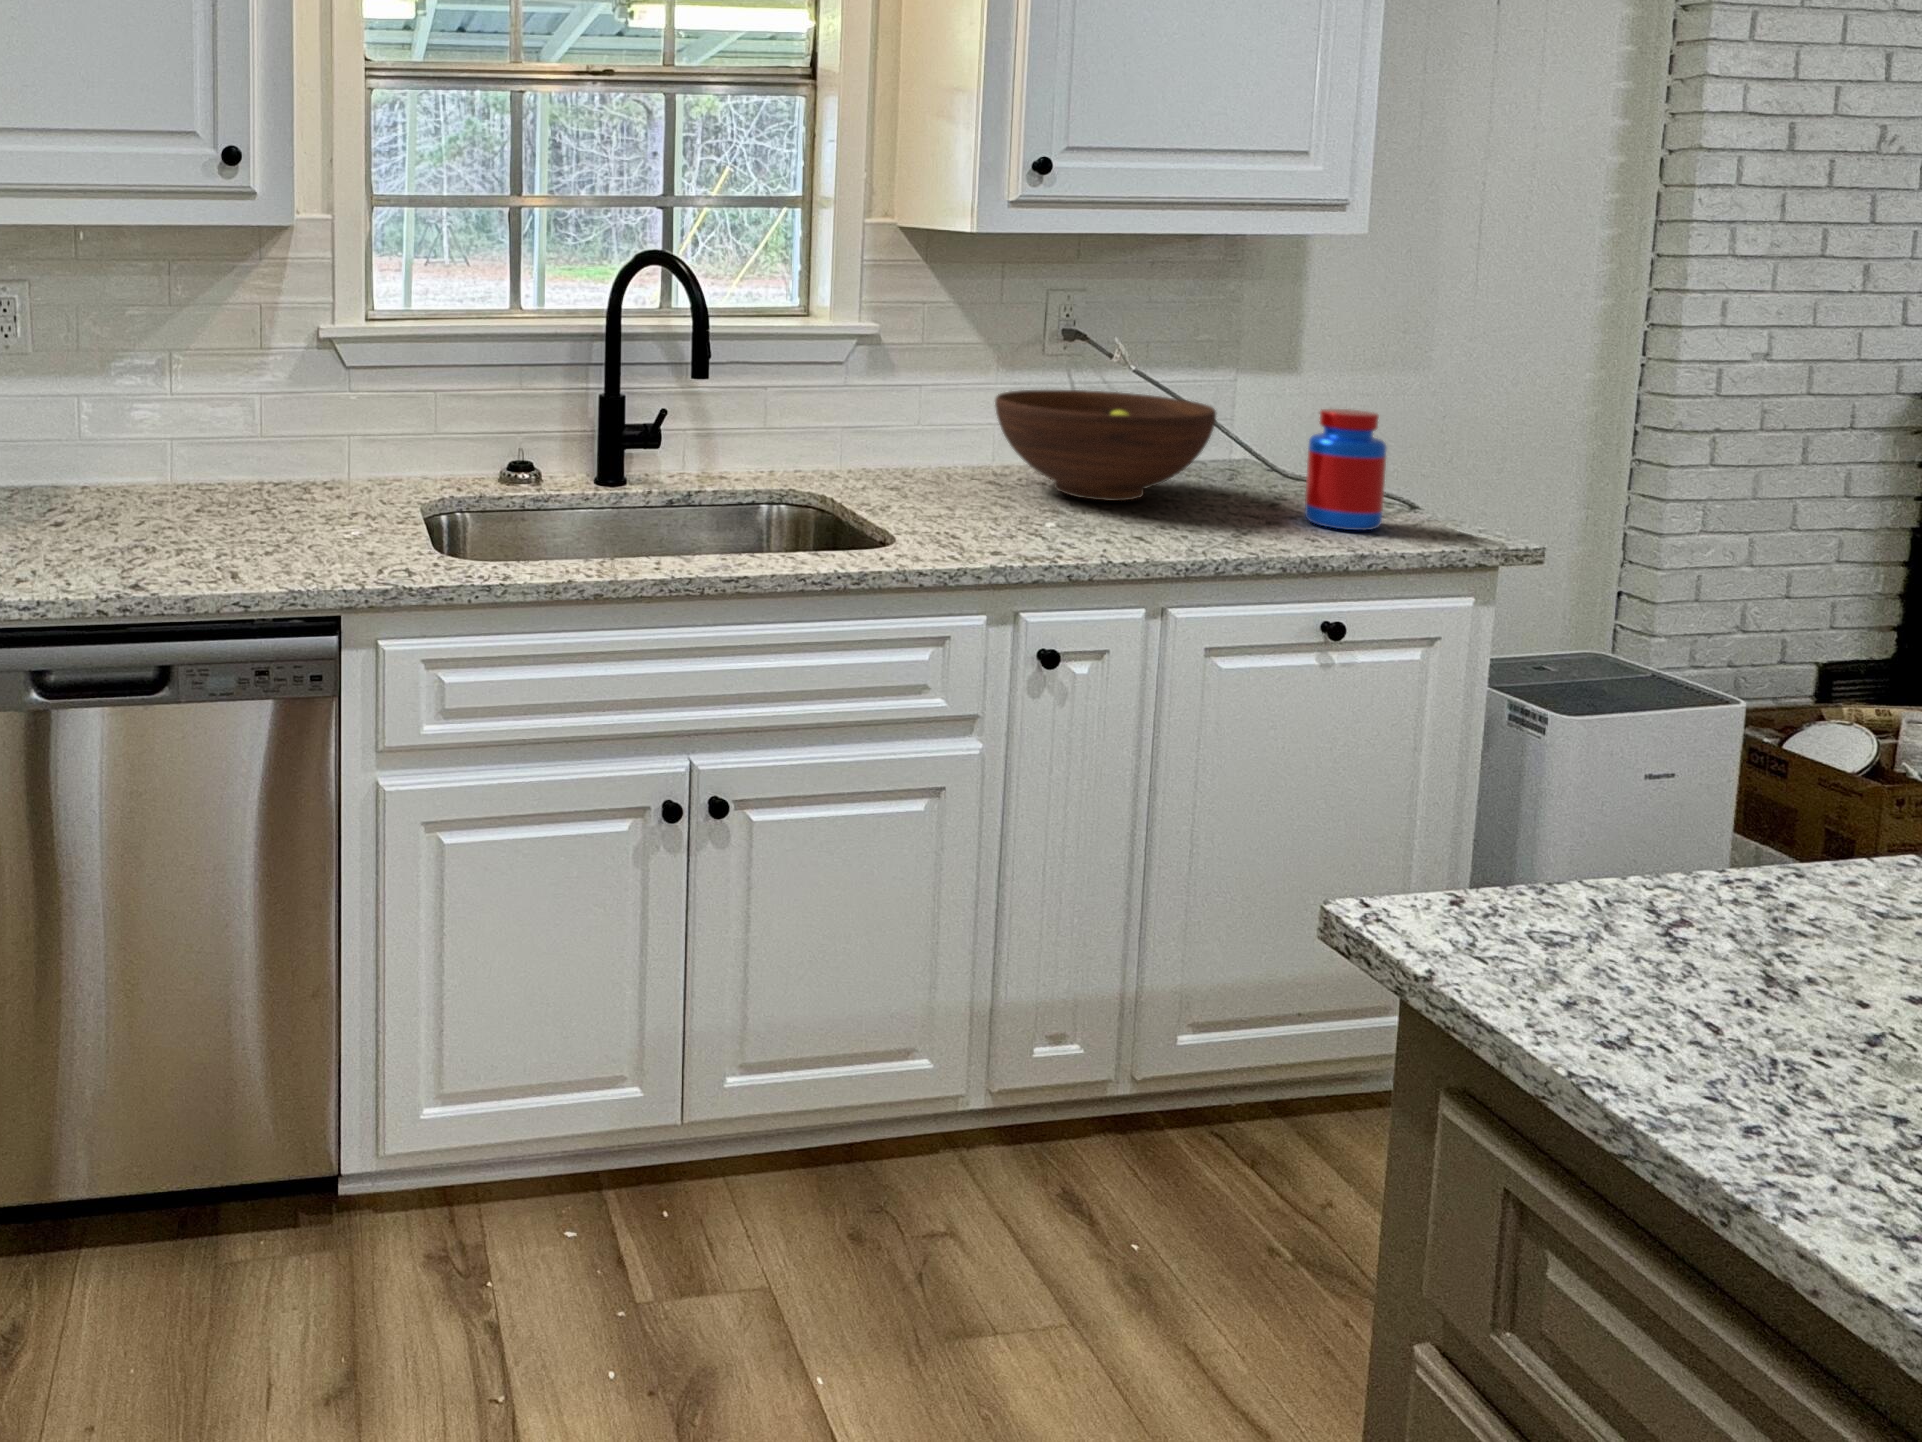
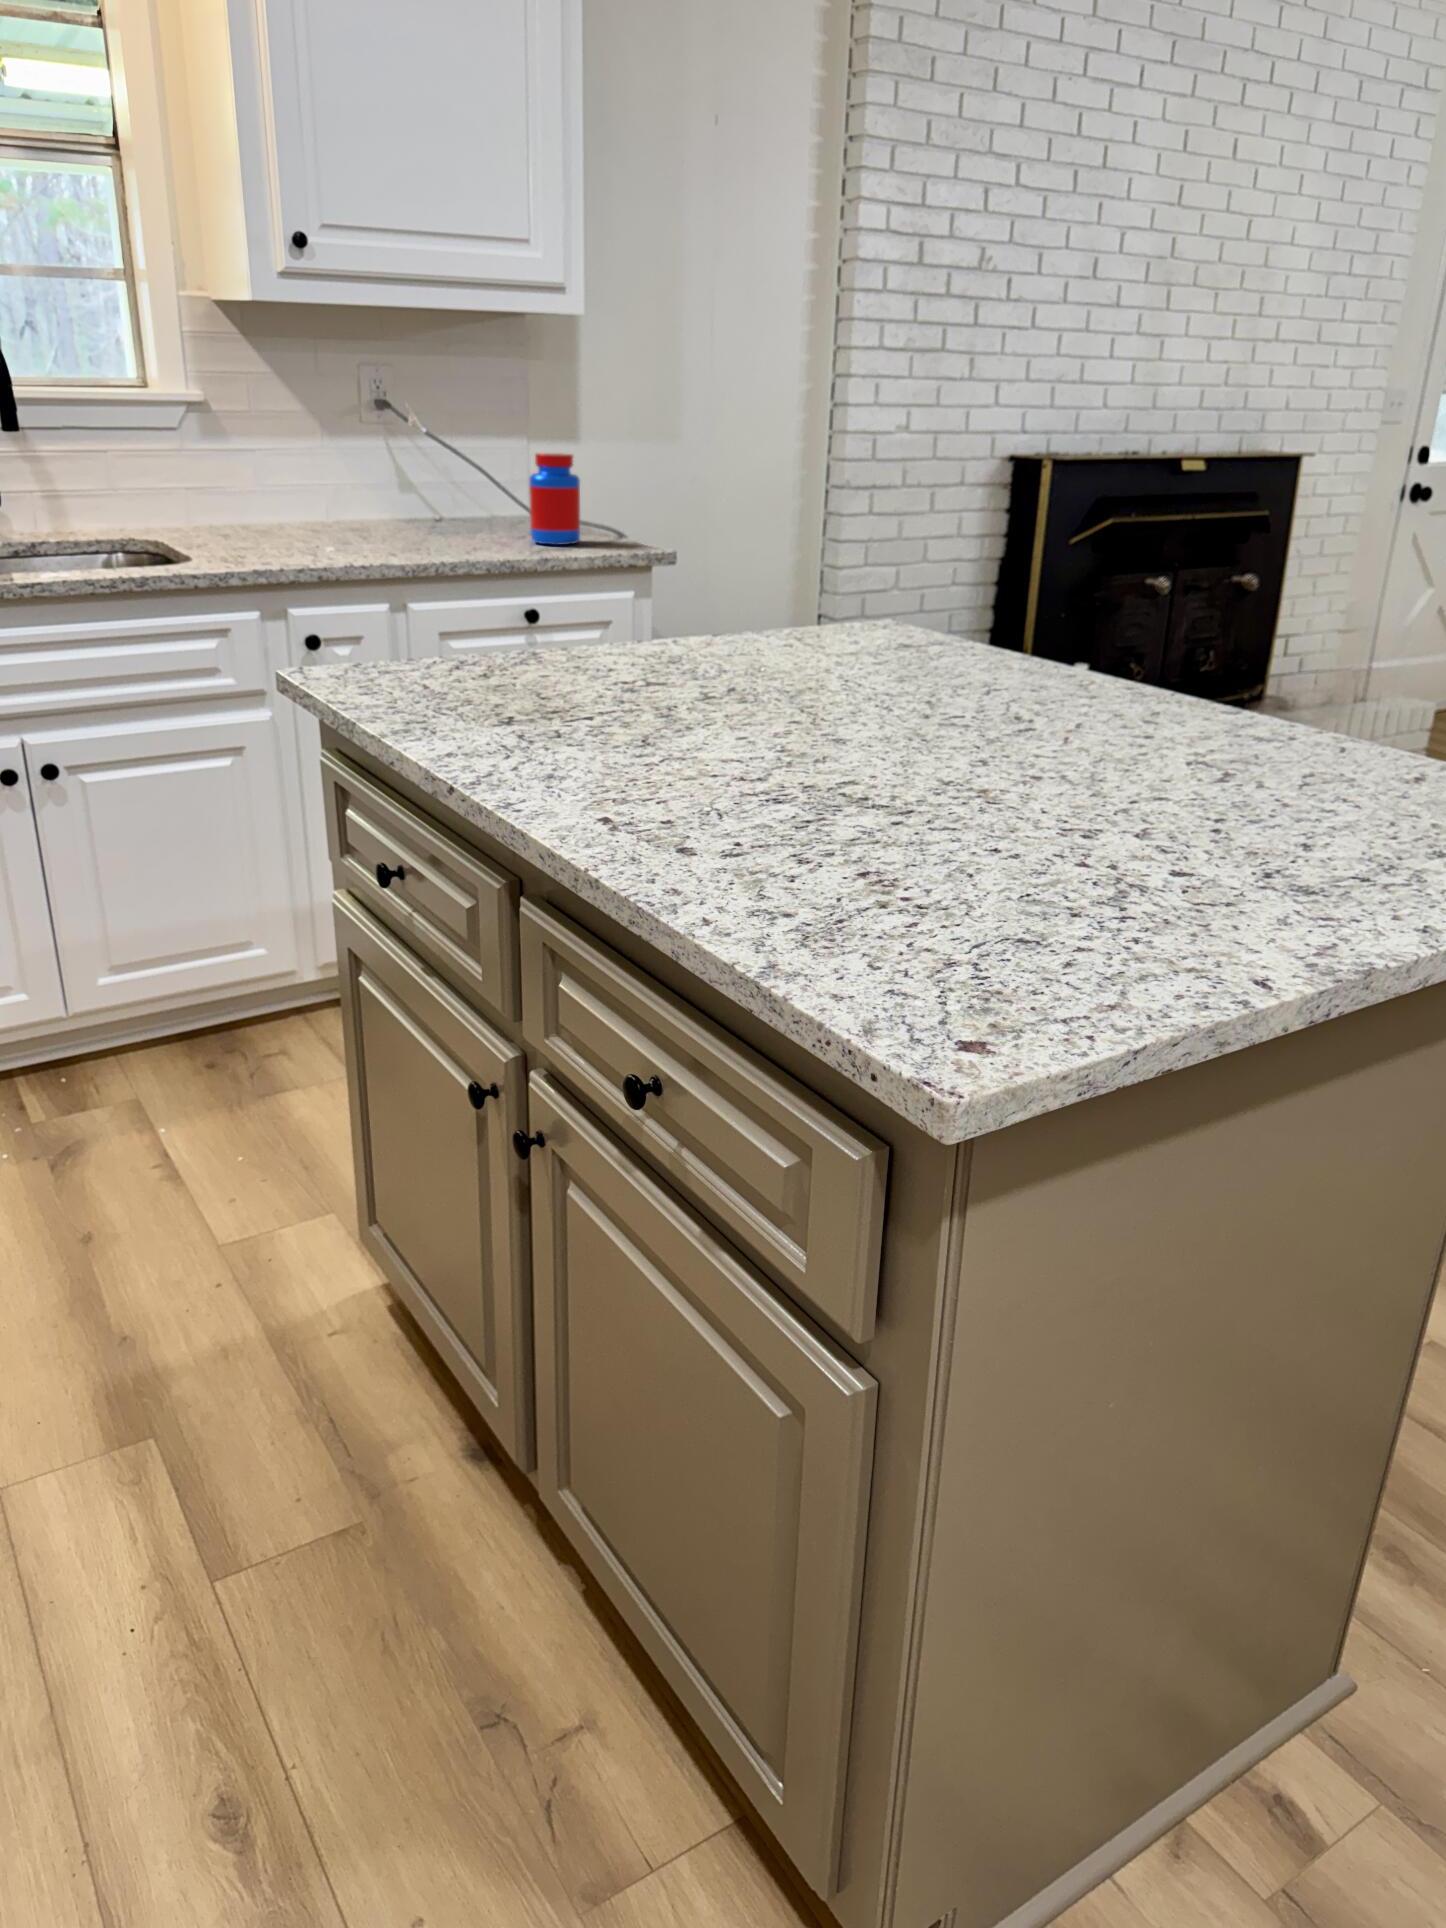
fruit bowl: present [995,390,1216,501] -> none [304,451,473,535]

